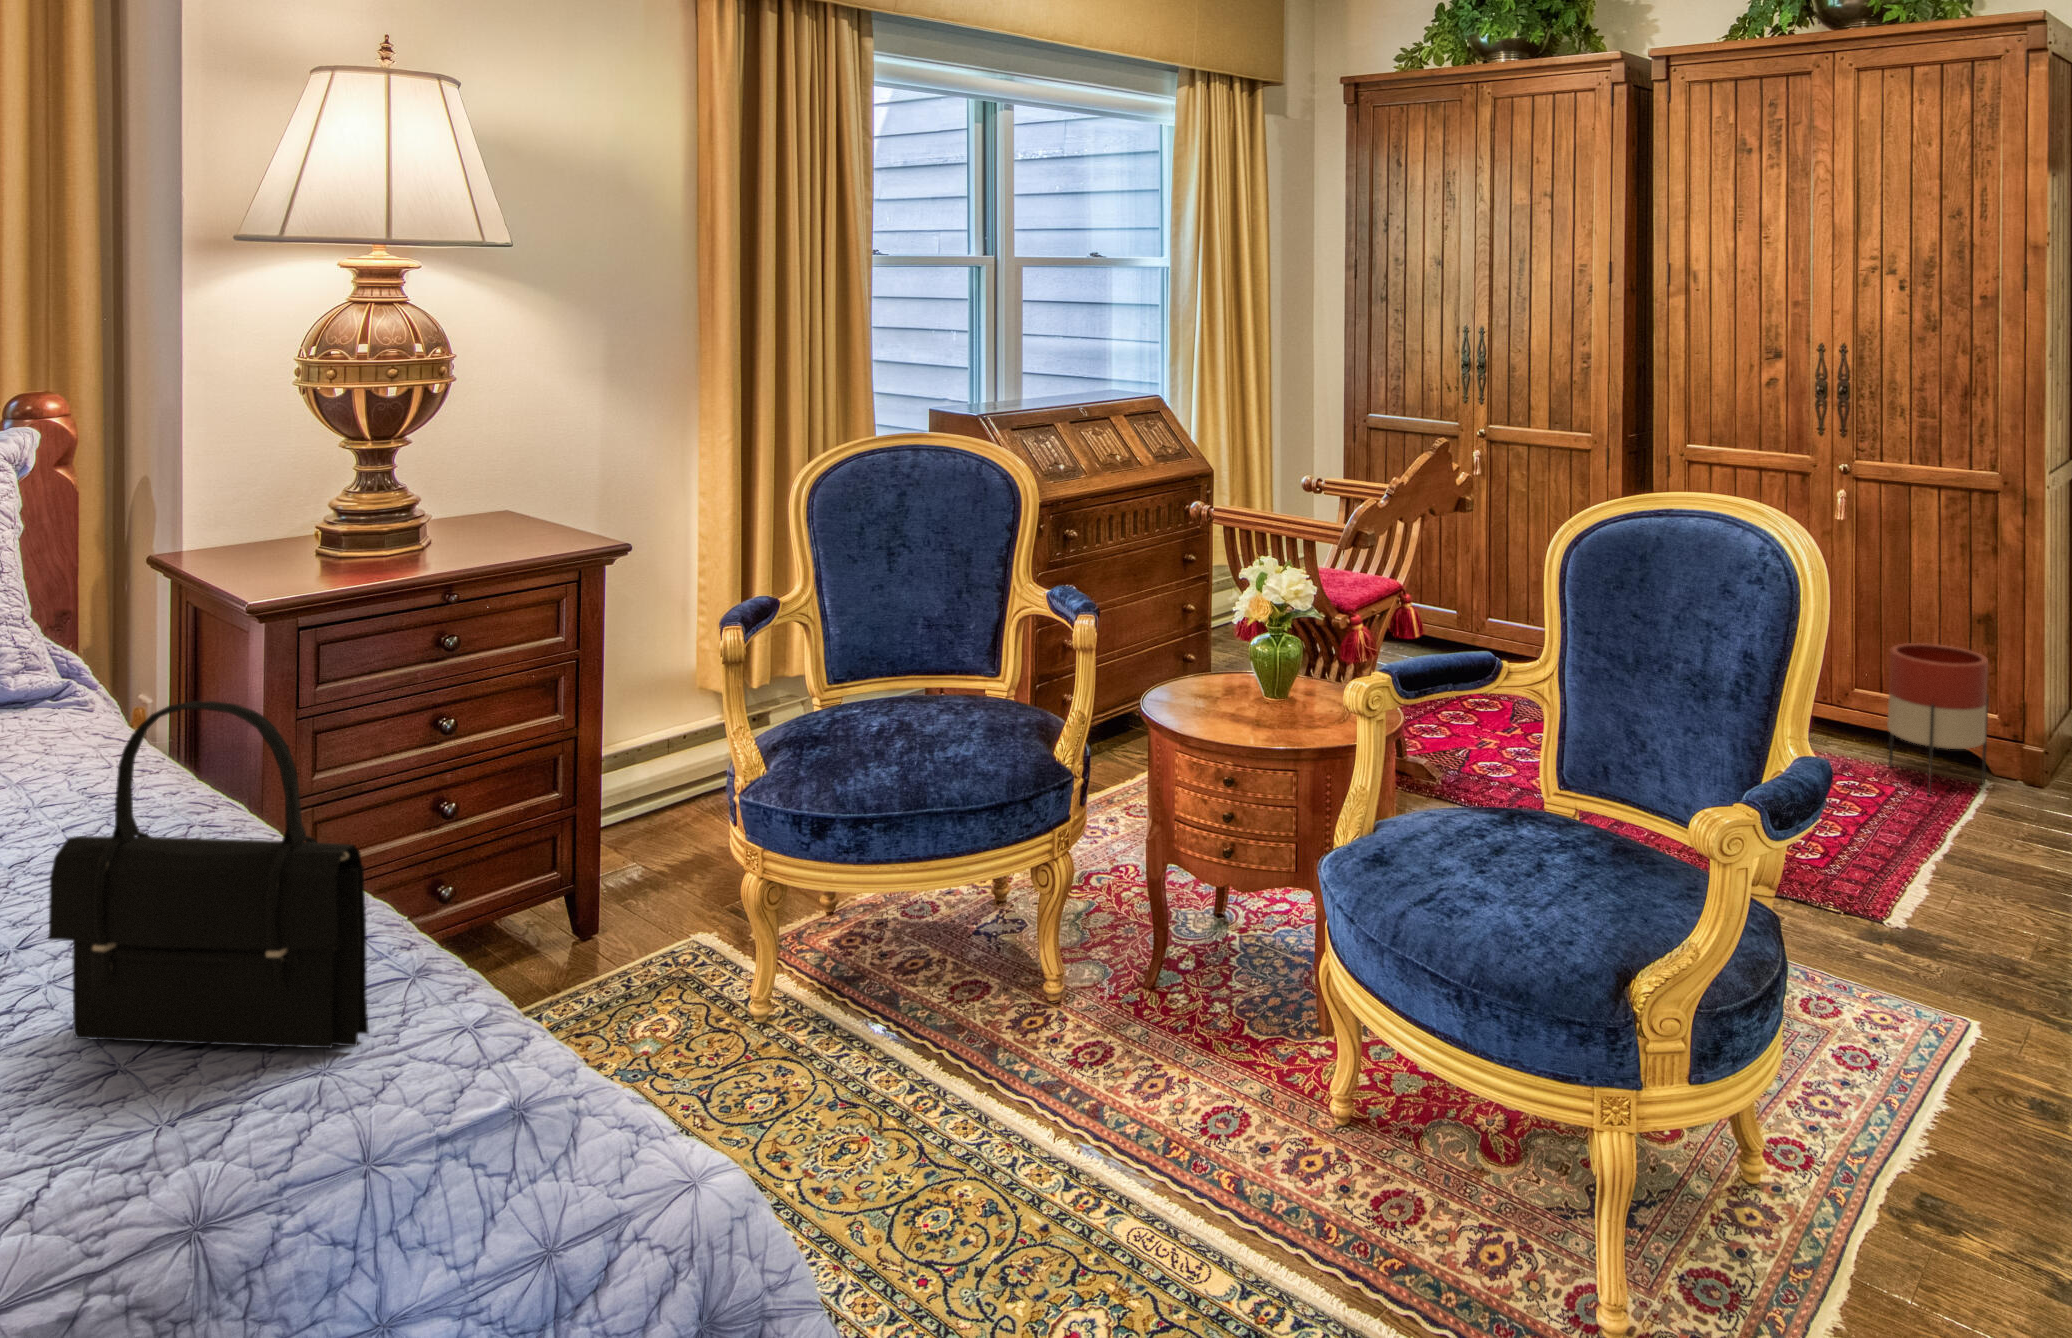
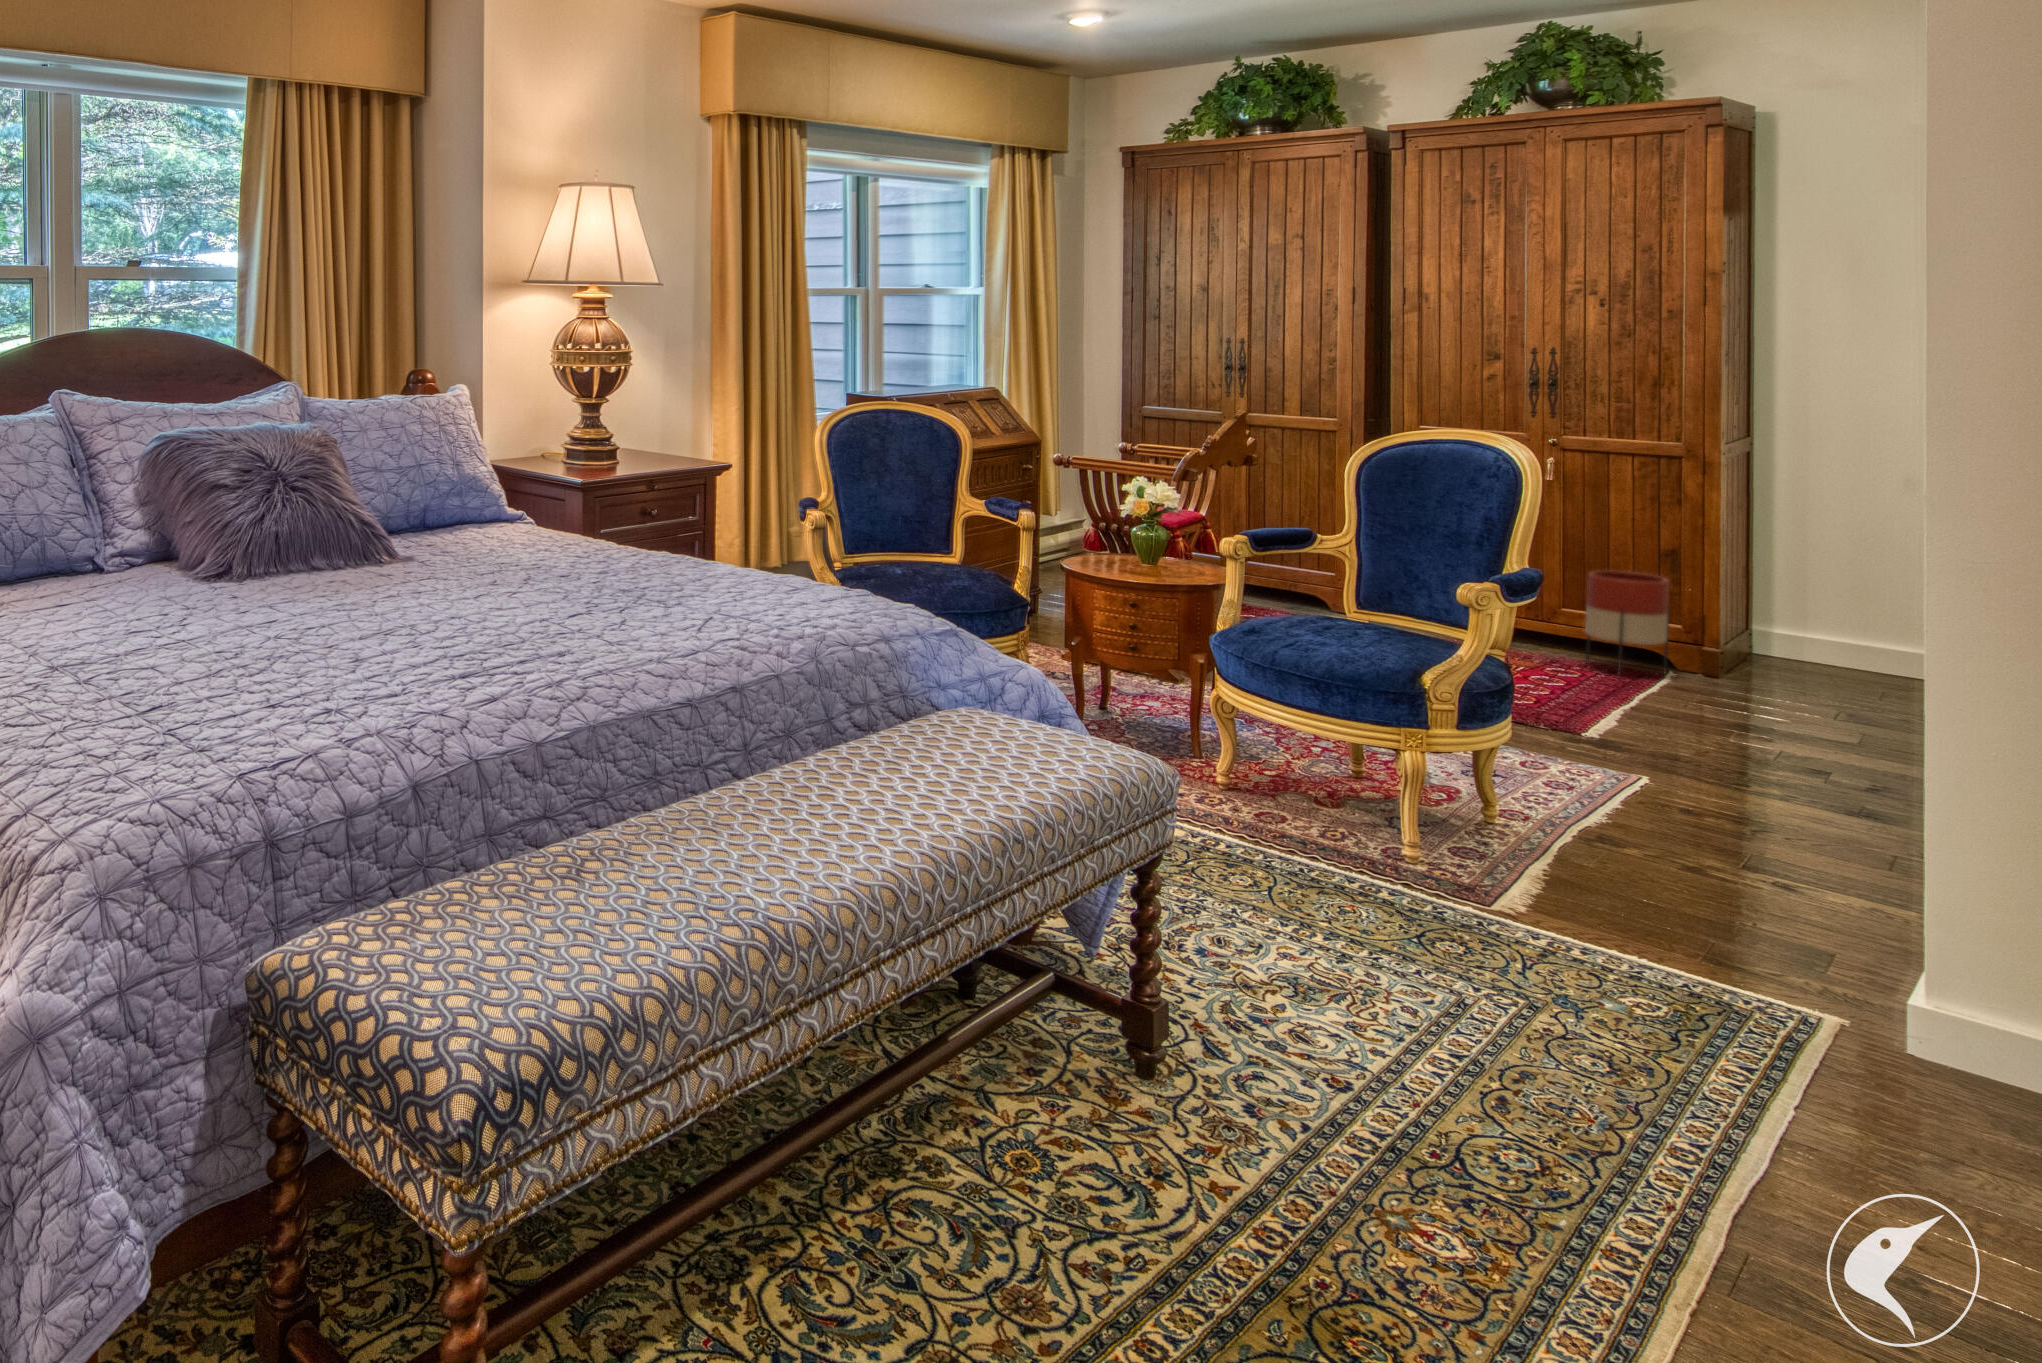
handbag: present [48,701,369,1048] -> none [753,467,876,608]

